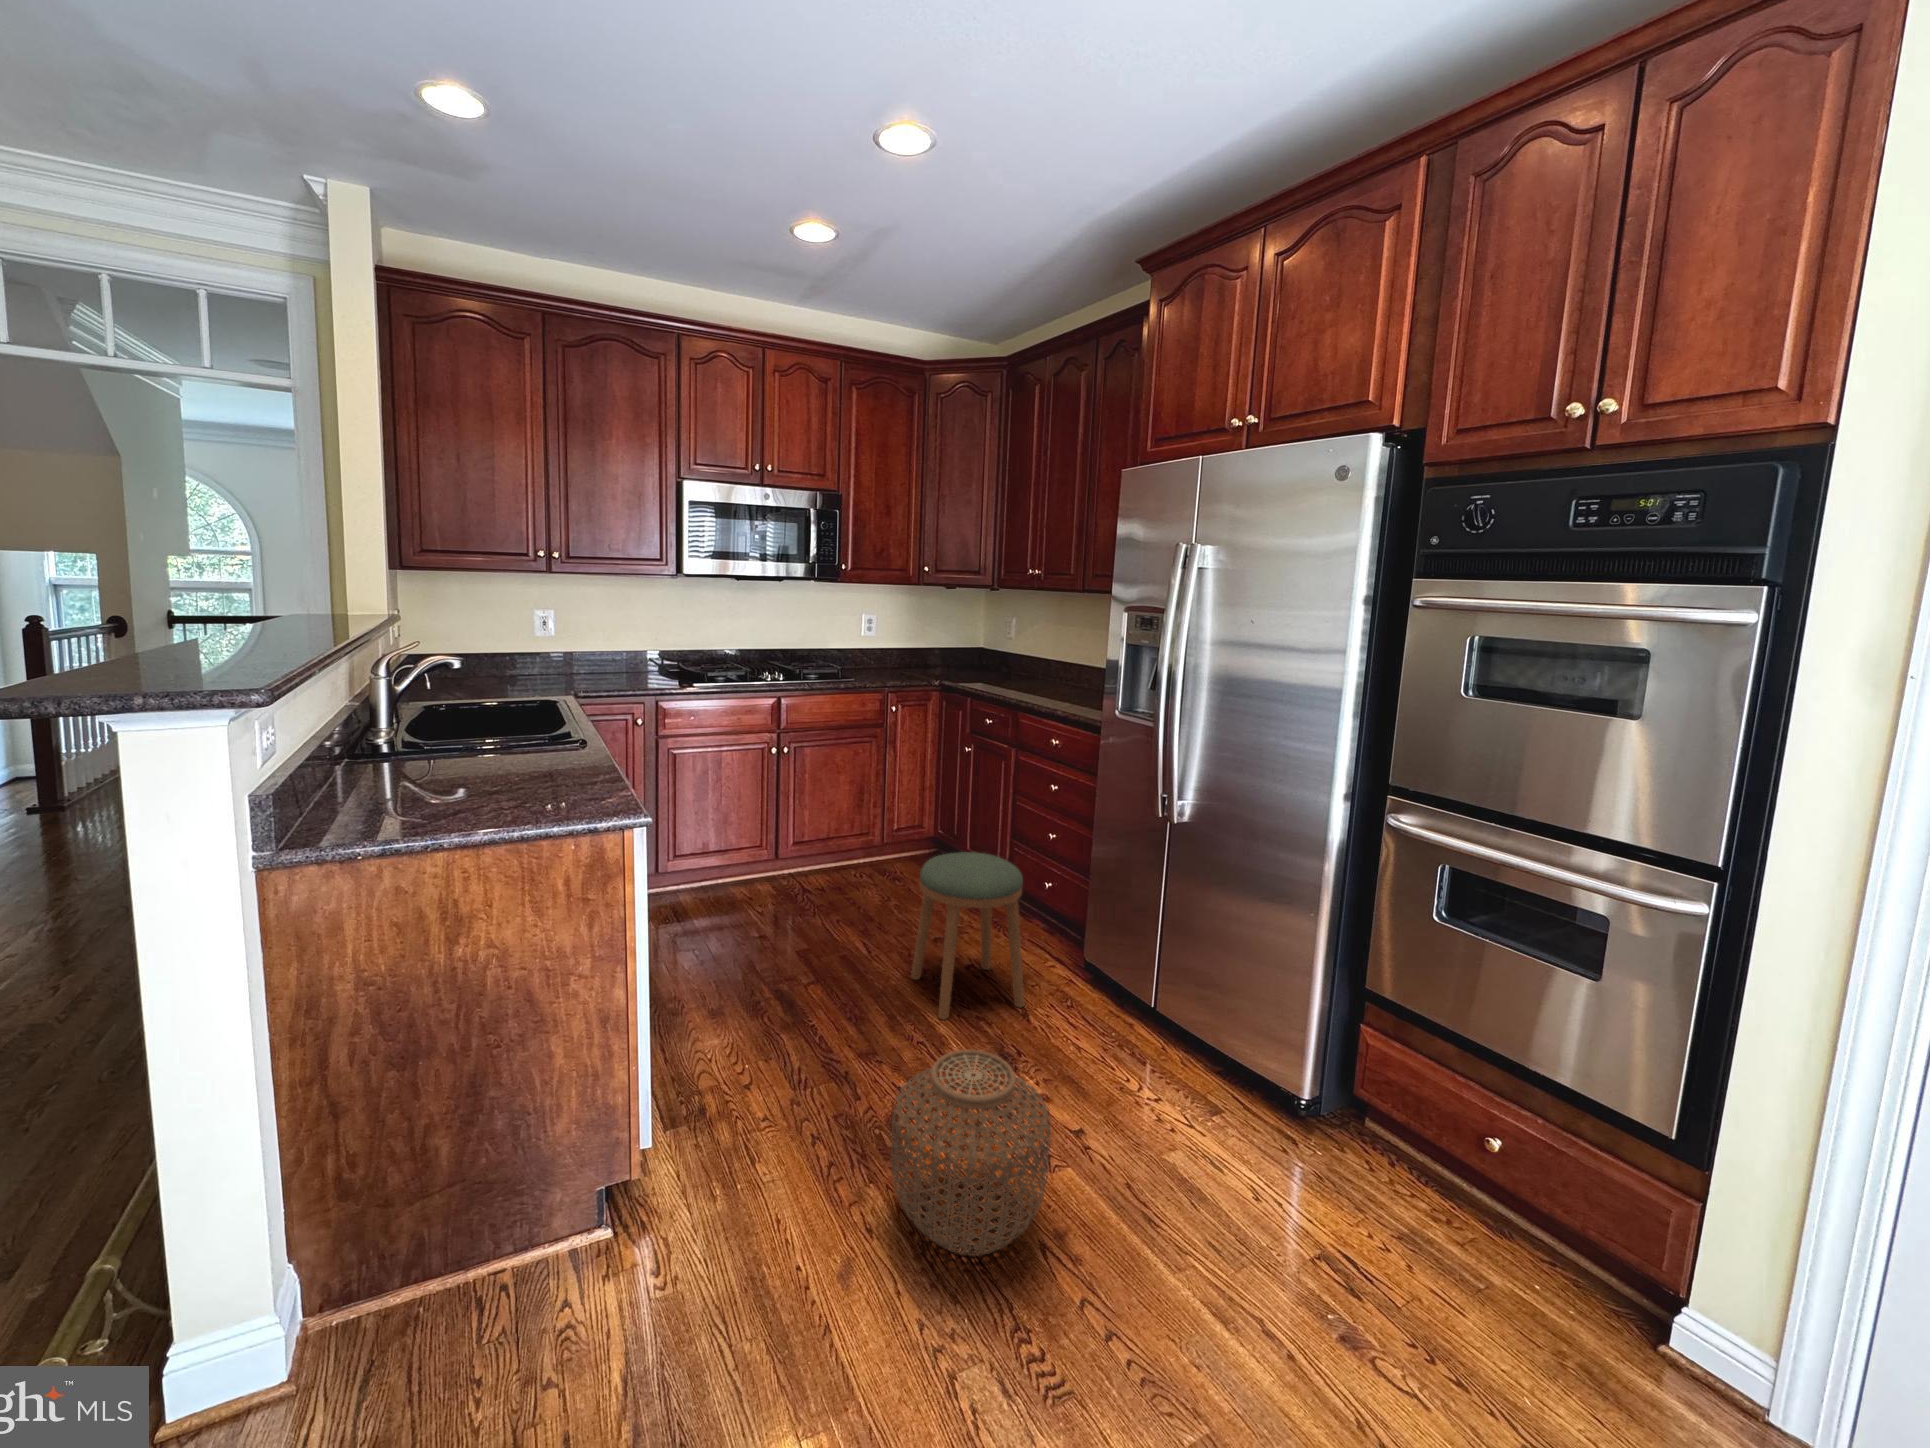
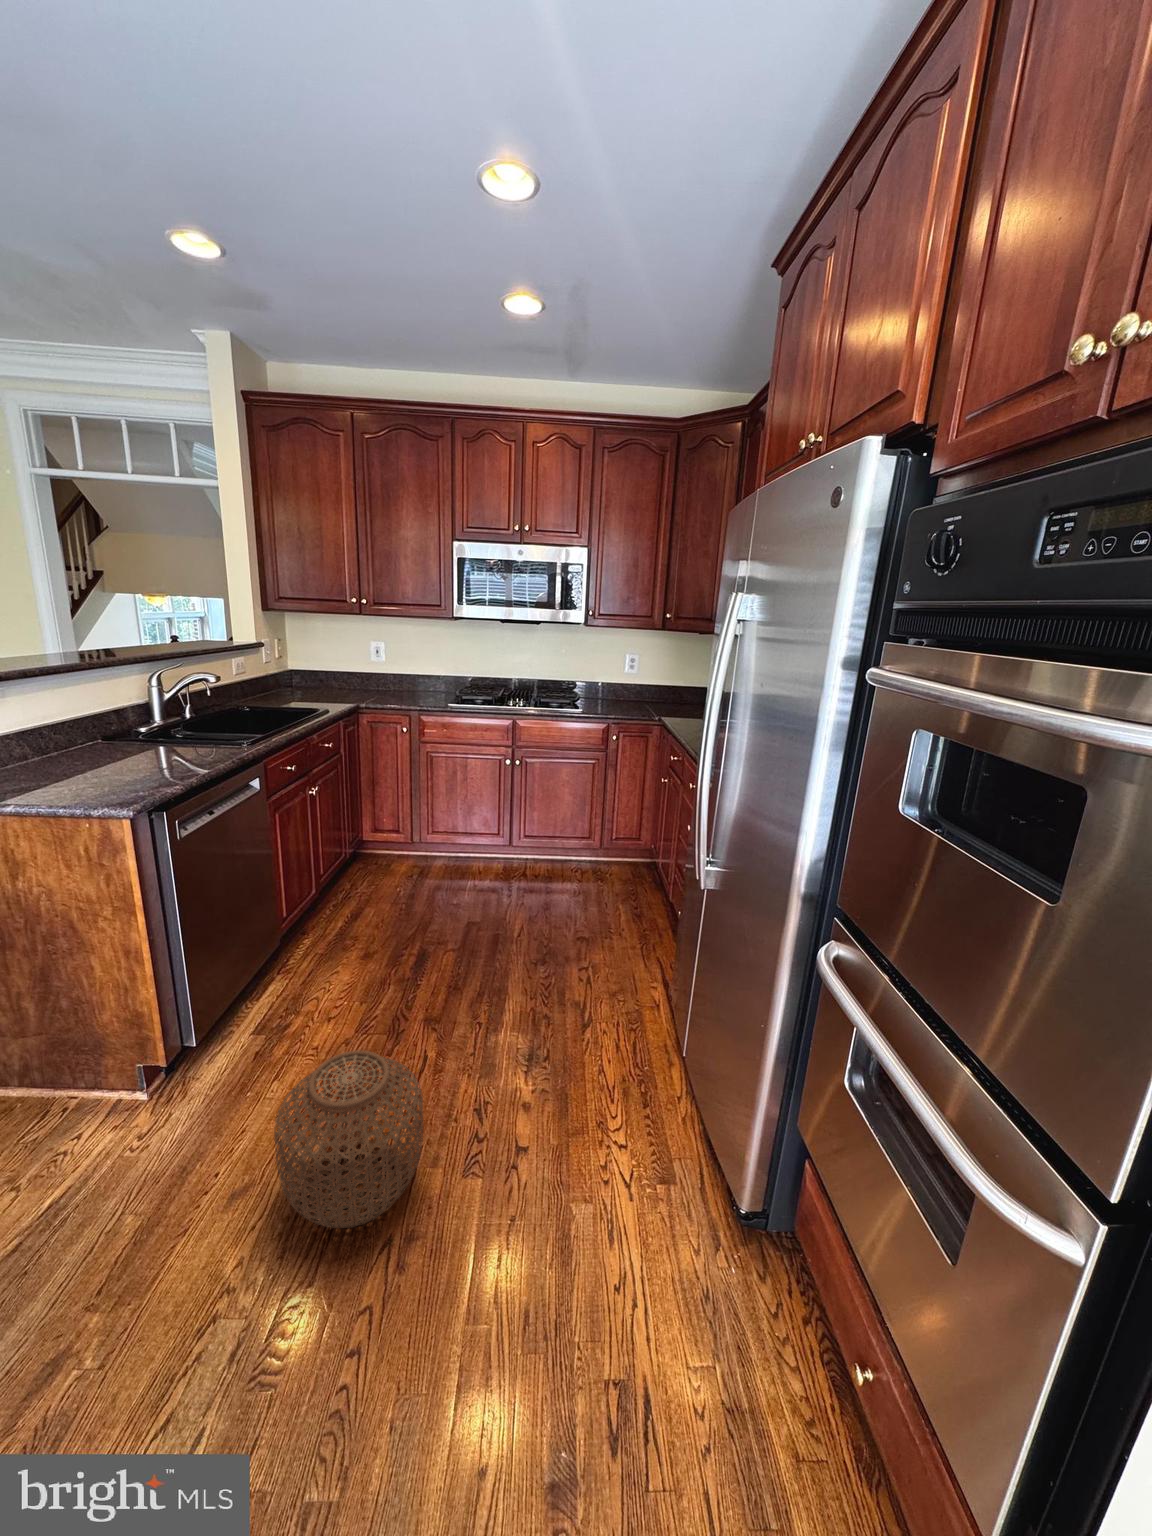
stool: present [911,852,1025,1019] -> none [513,871,608,1017]

